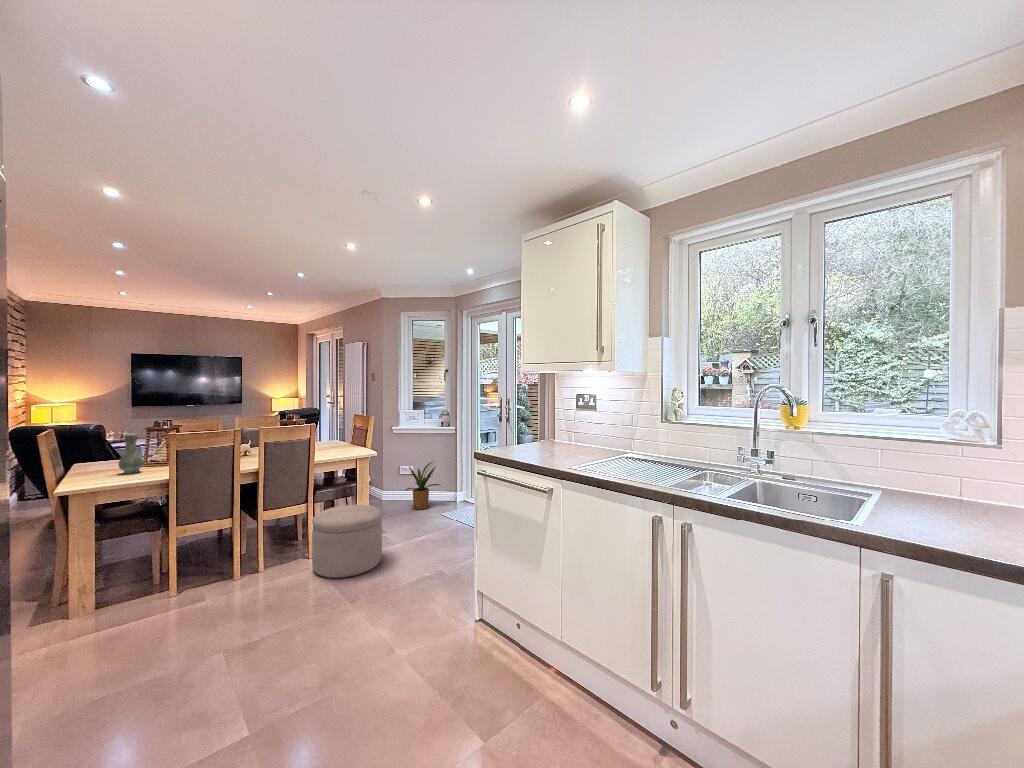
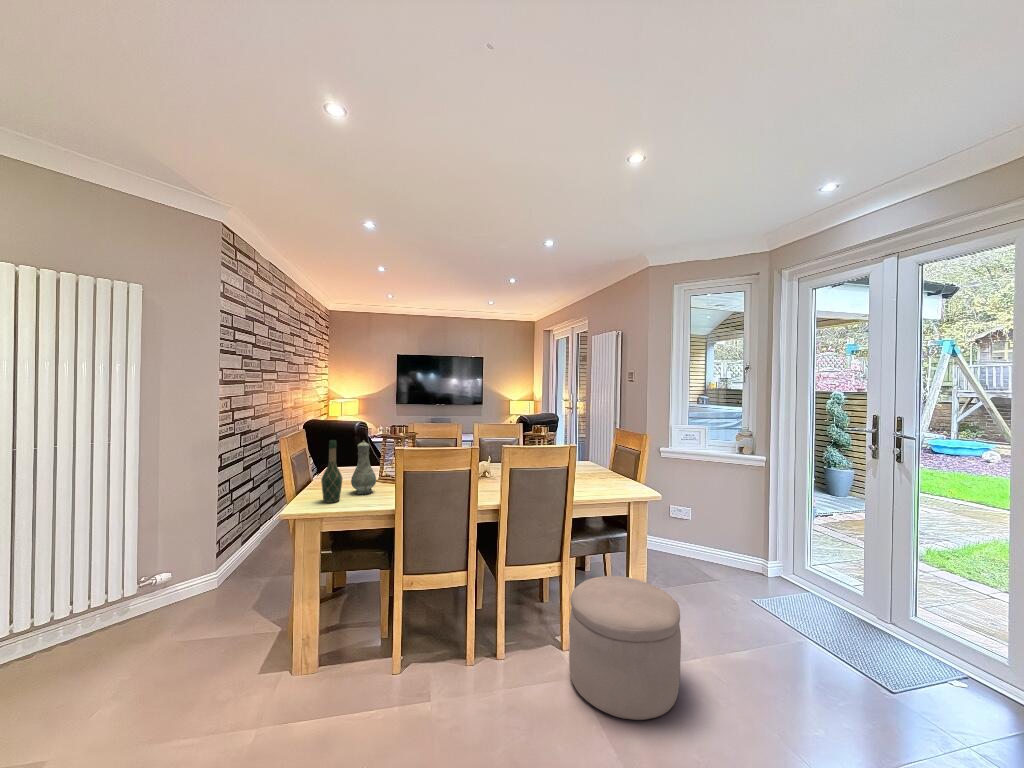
wine bottle: none [92,431,113,481] -> present [321,440,342,503]
house plant: present [405,461,440,510] -> none [670,506,742,579]

